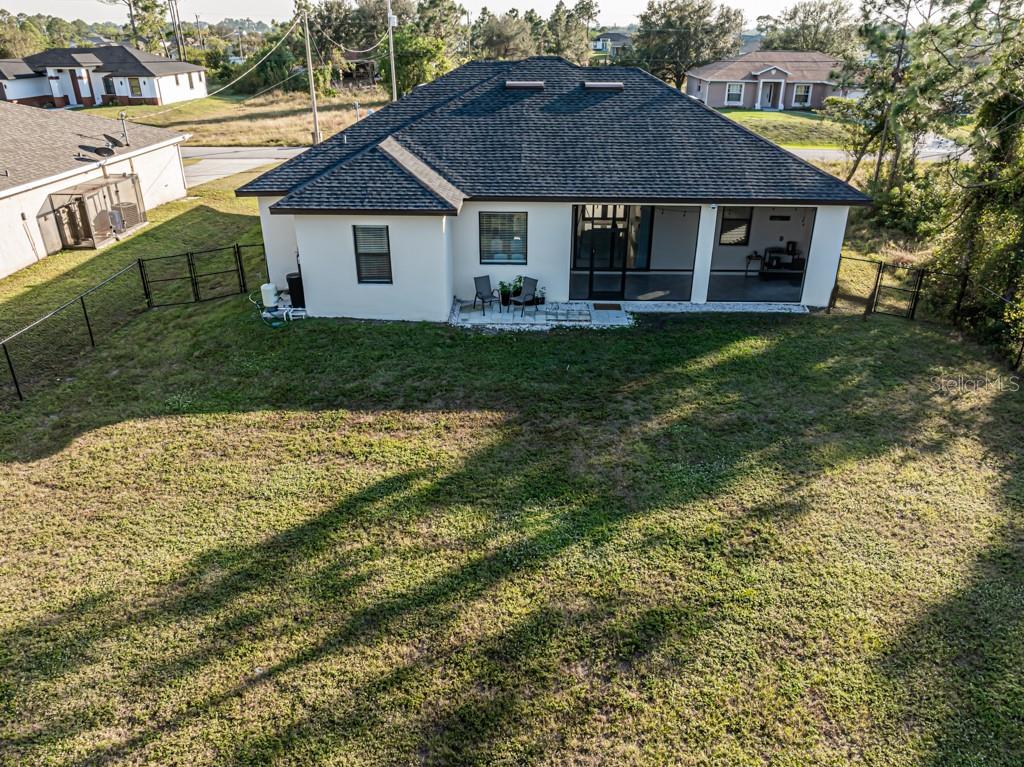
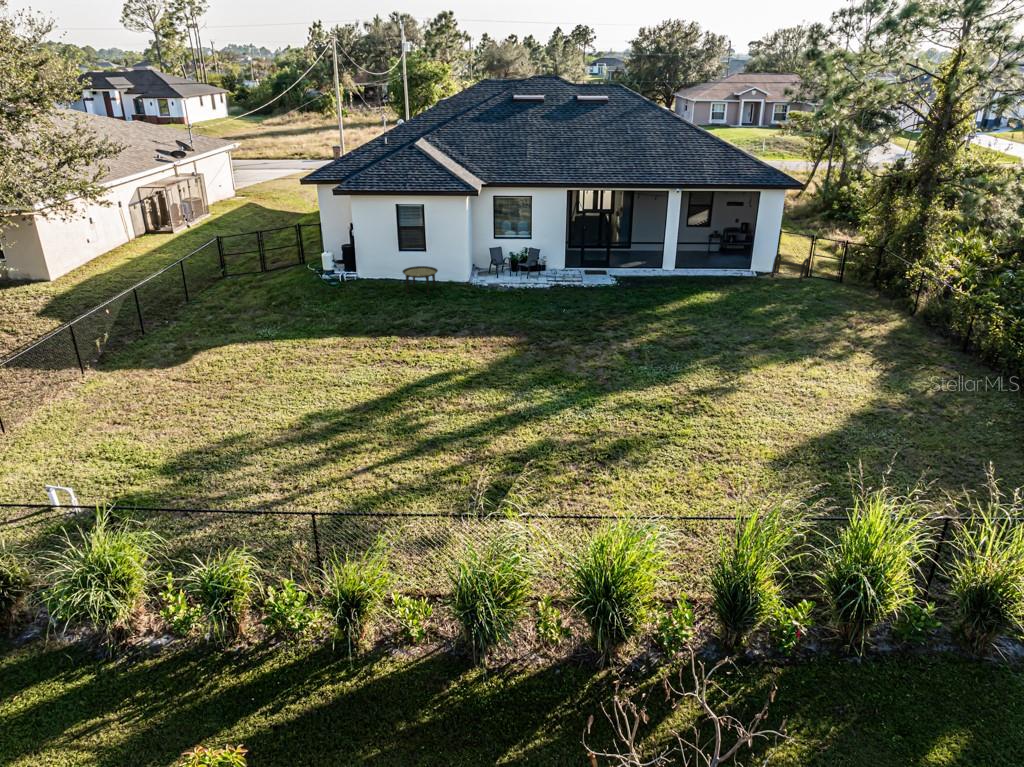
round table: none [362,302,407,341] -> present [403,266,438,295]

